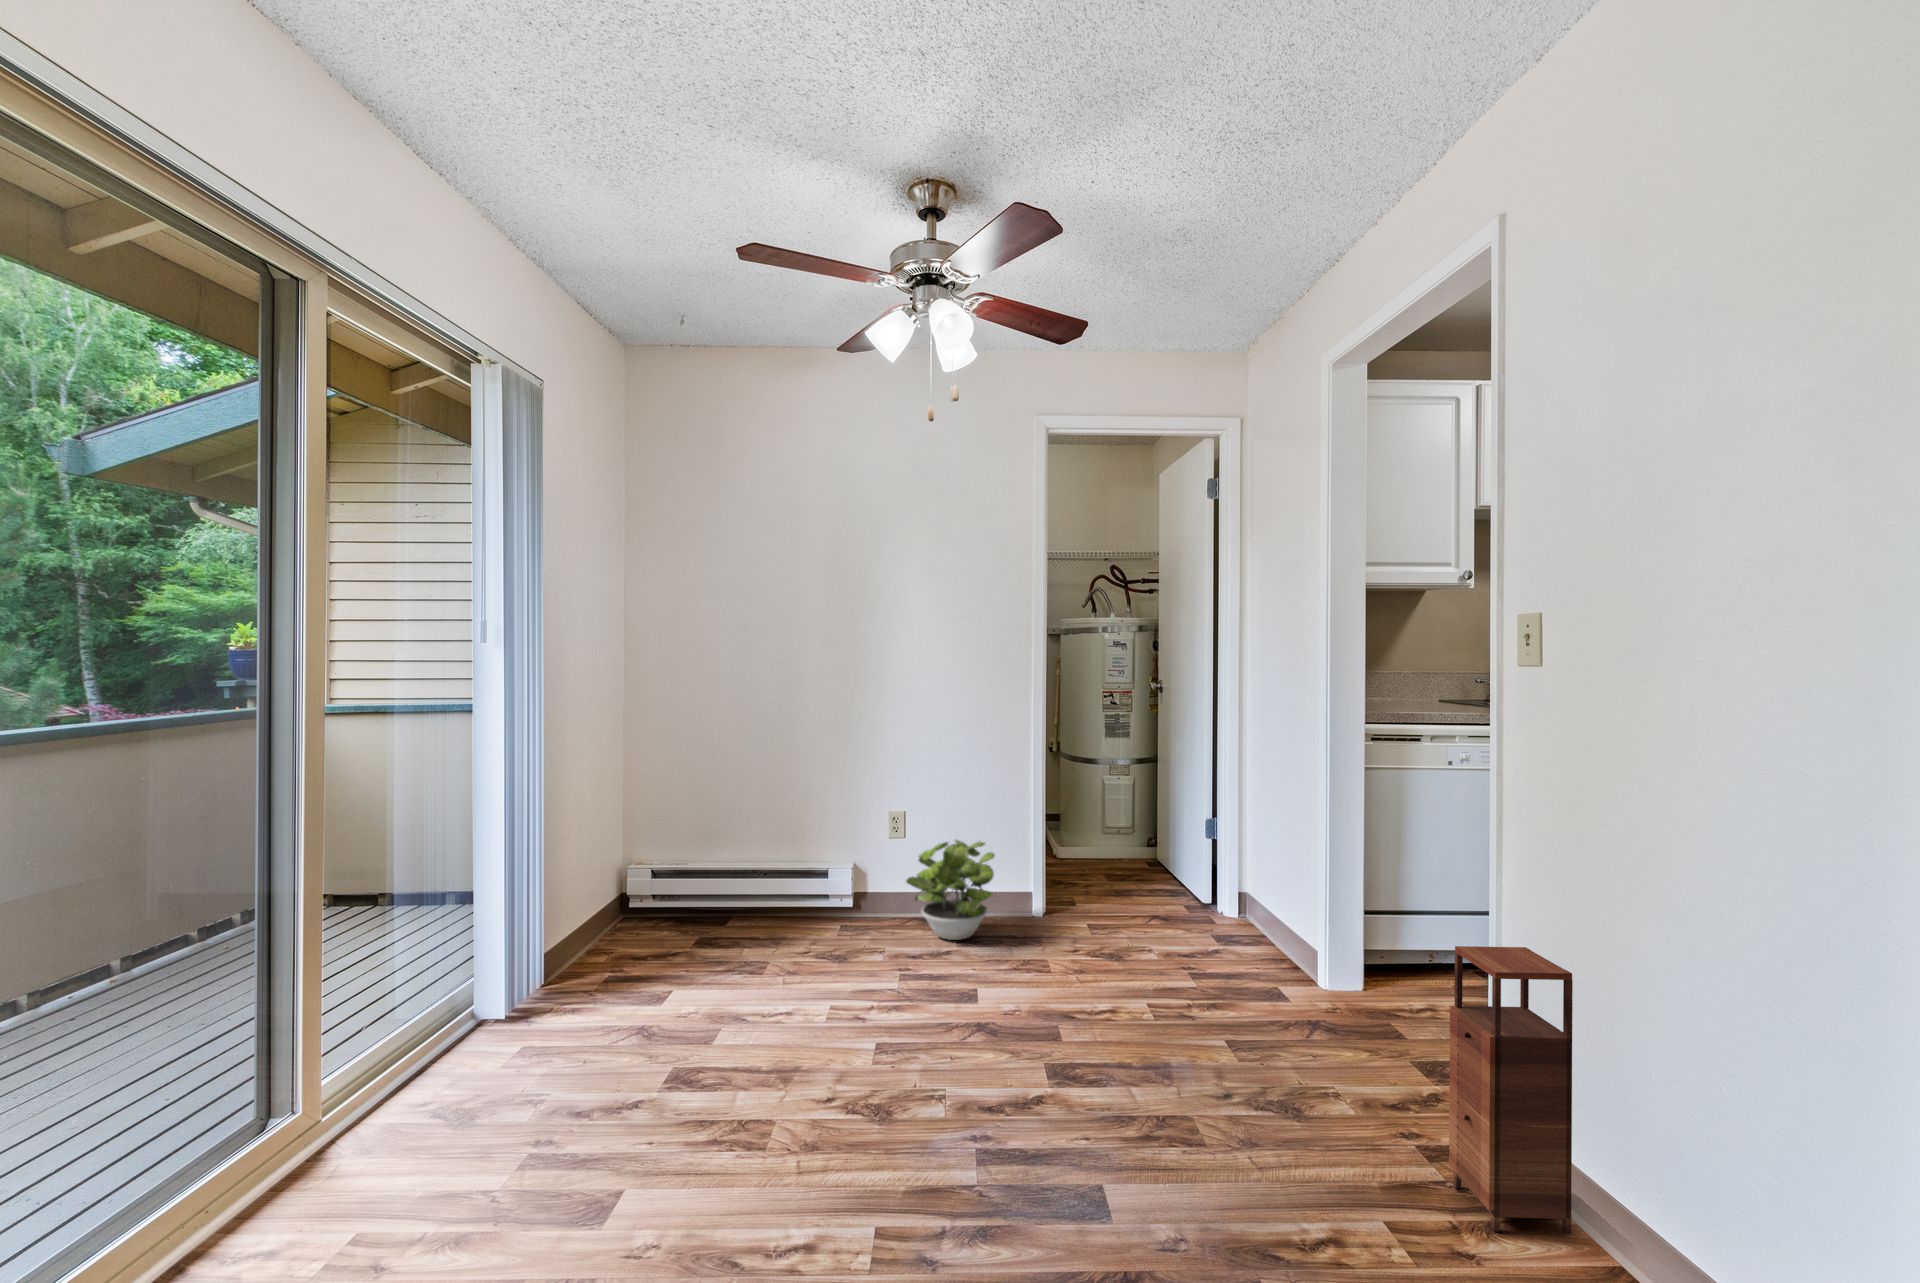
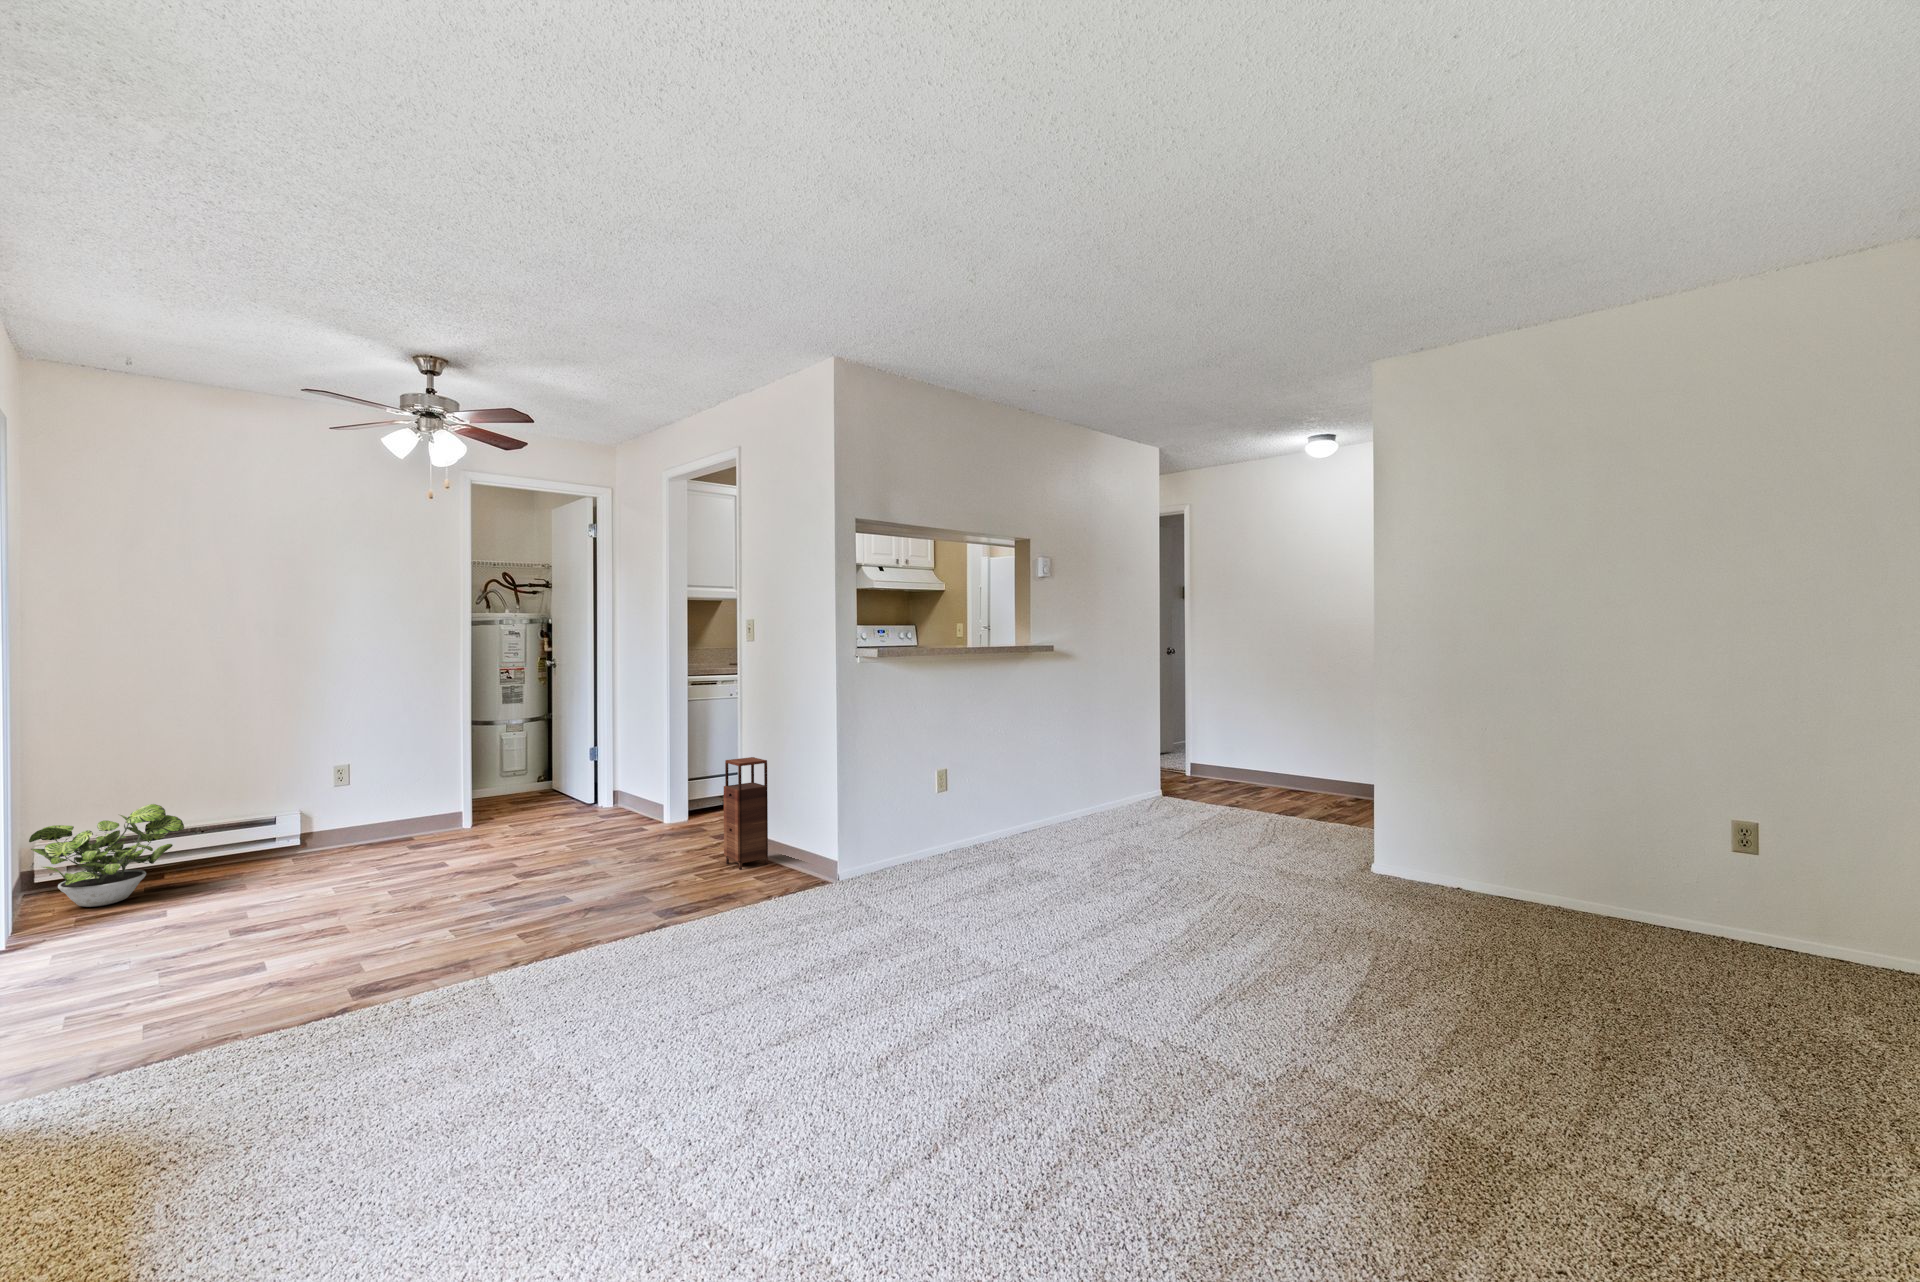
potted plant: present [906,840,995,940] -> present [29,804,184,907]

